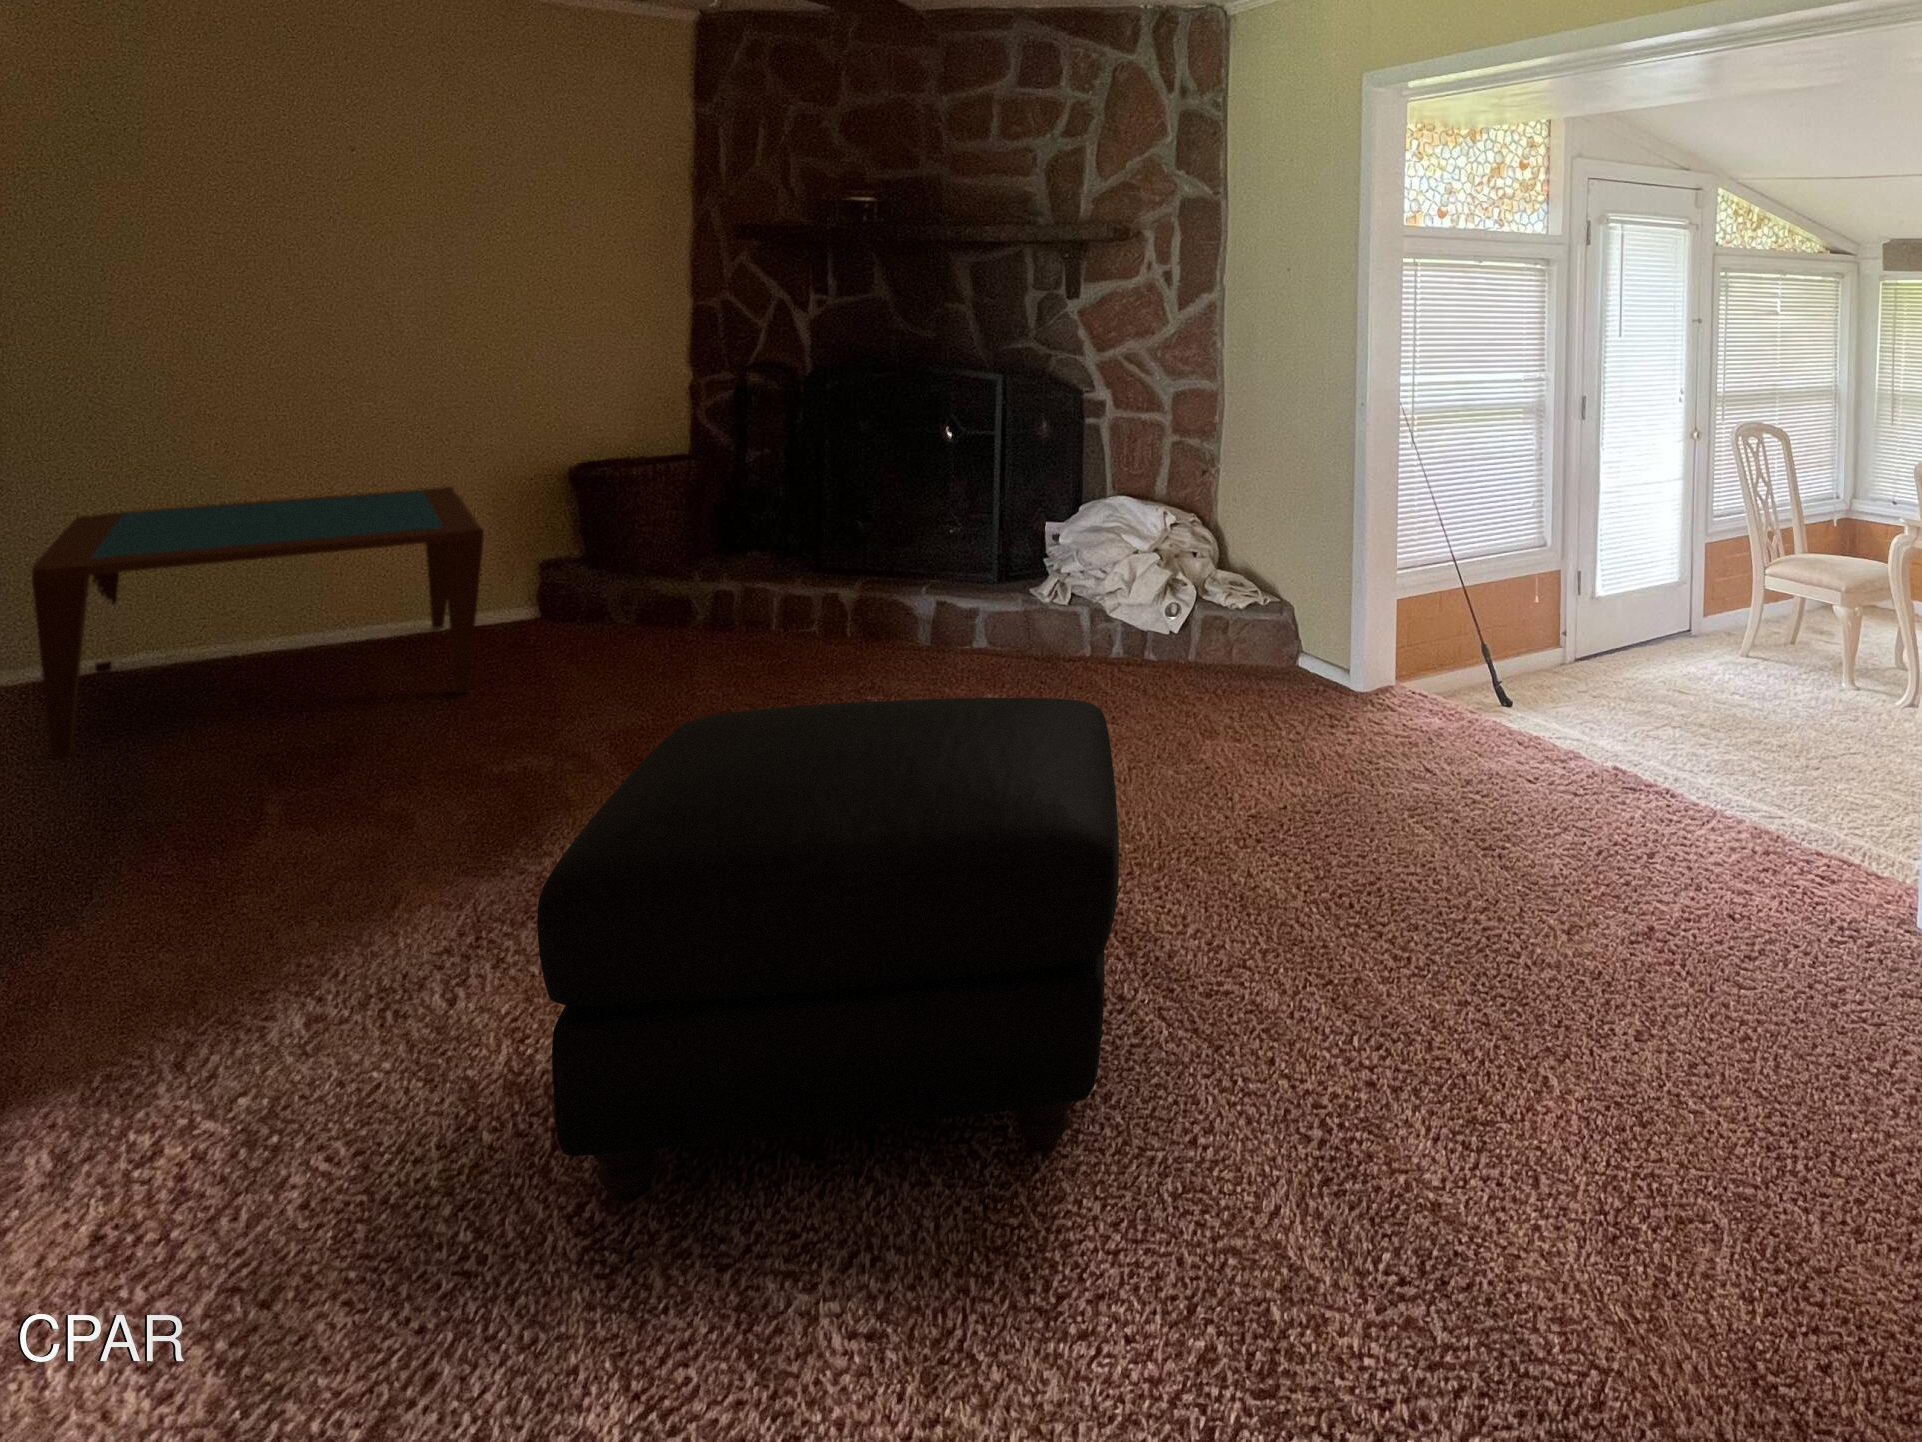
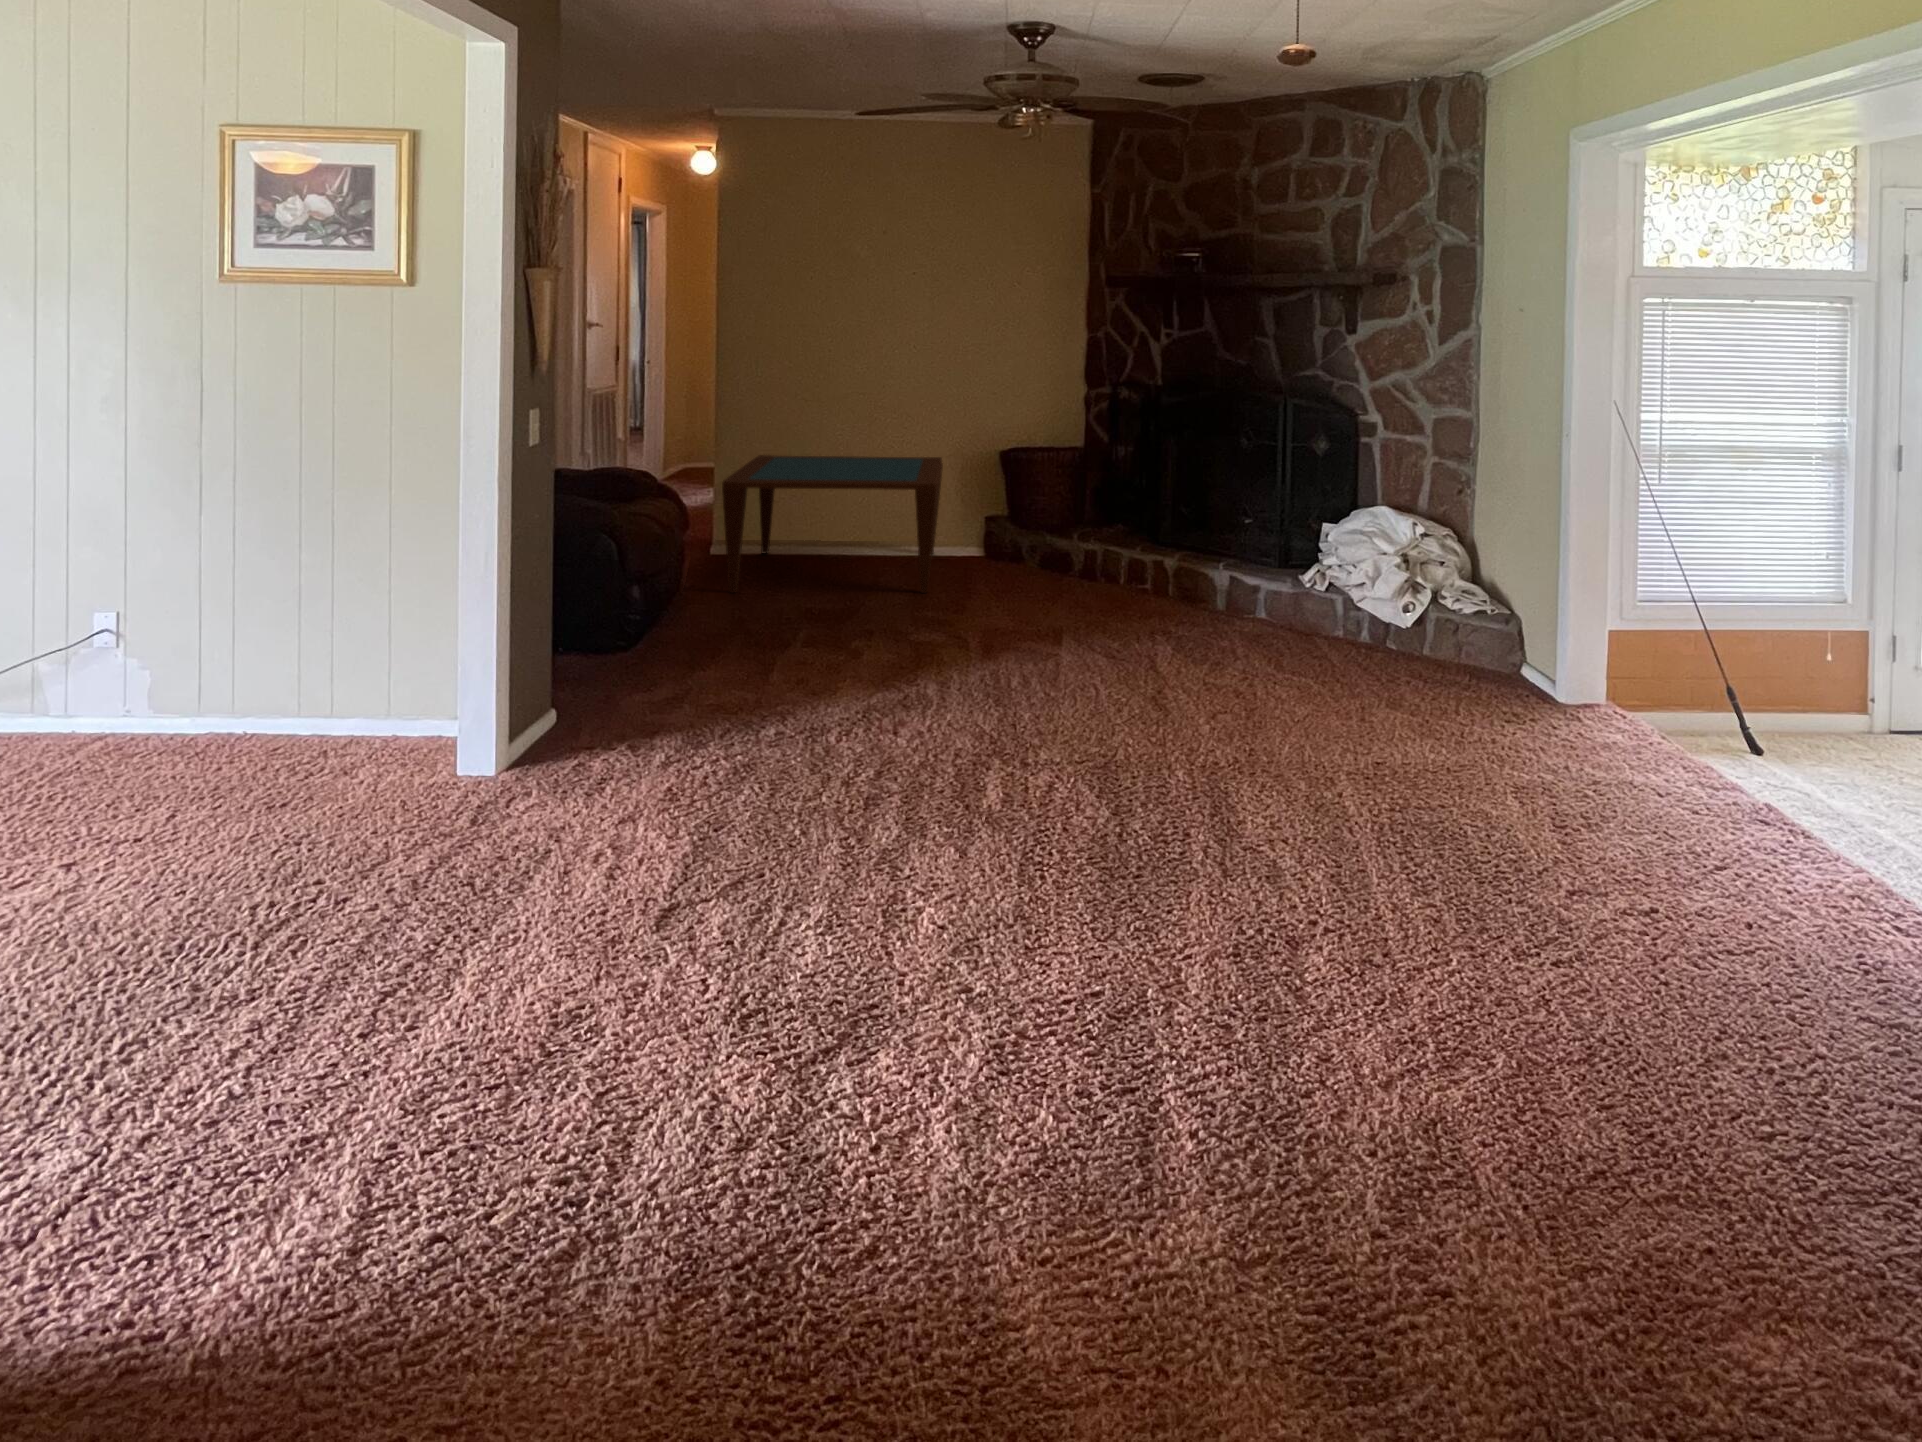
ottoman: present [537,698,1119,1200] -> none [828,594,1199,891]

